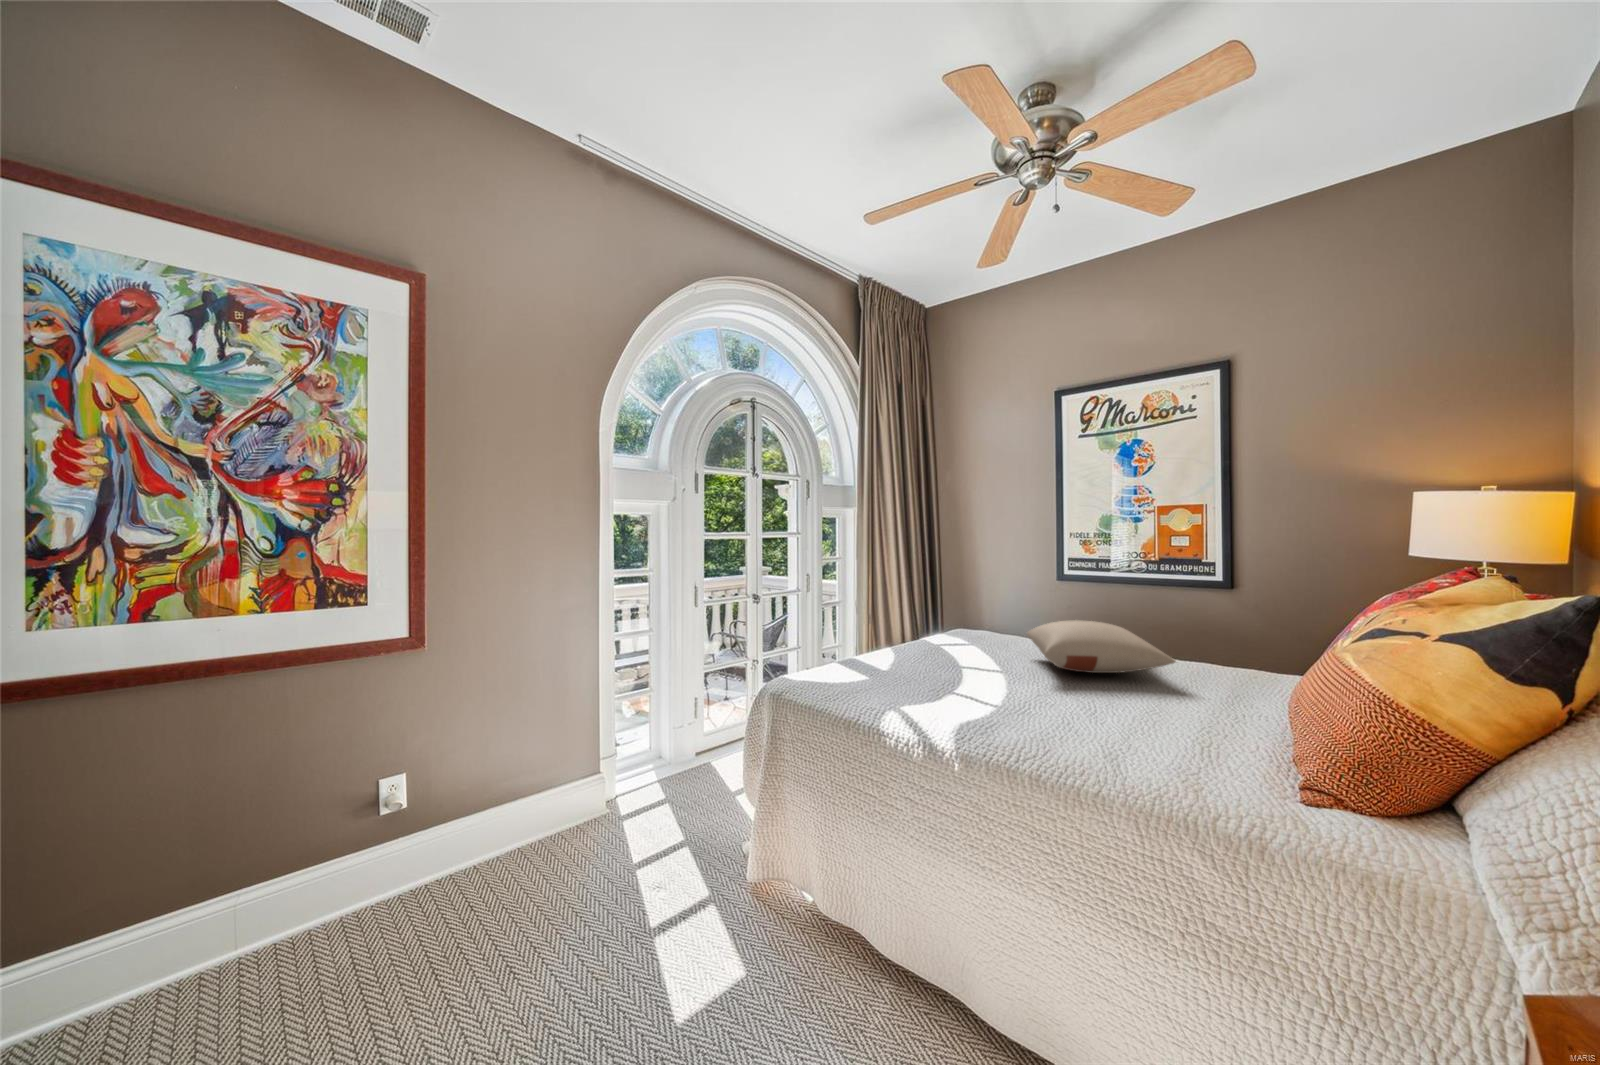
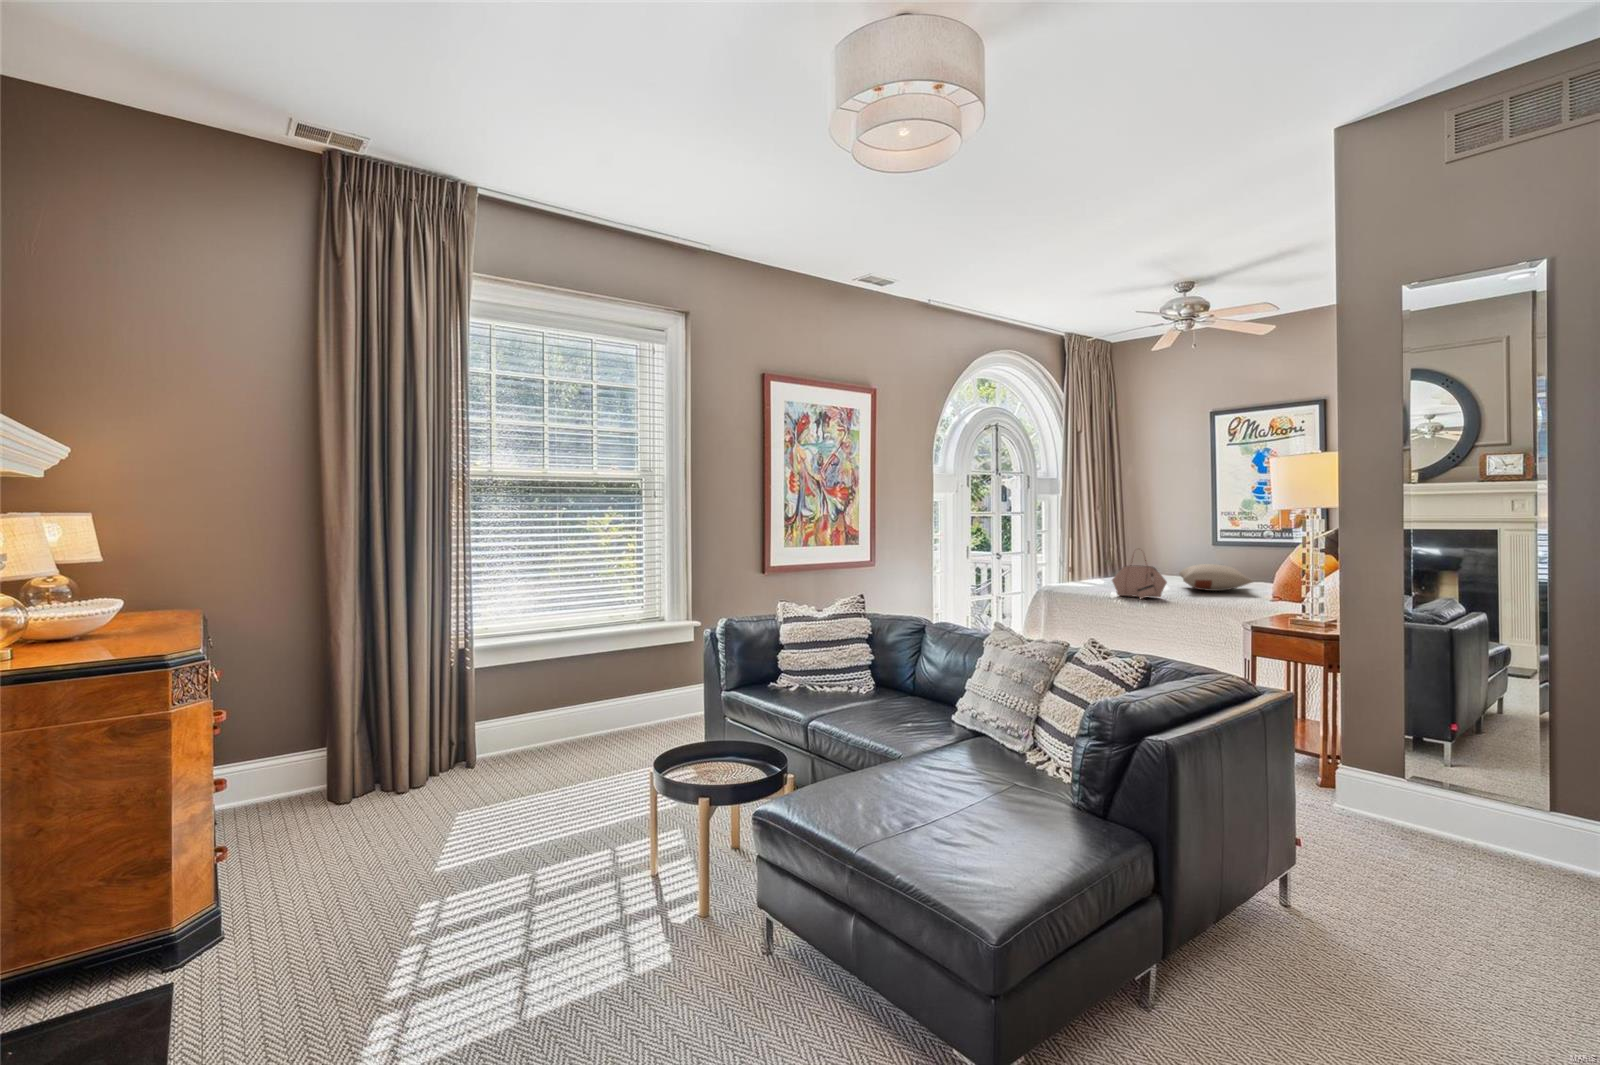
handbag: none [913,595,1021,703] -> present [1112,550,1167,599]

